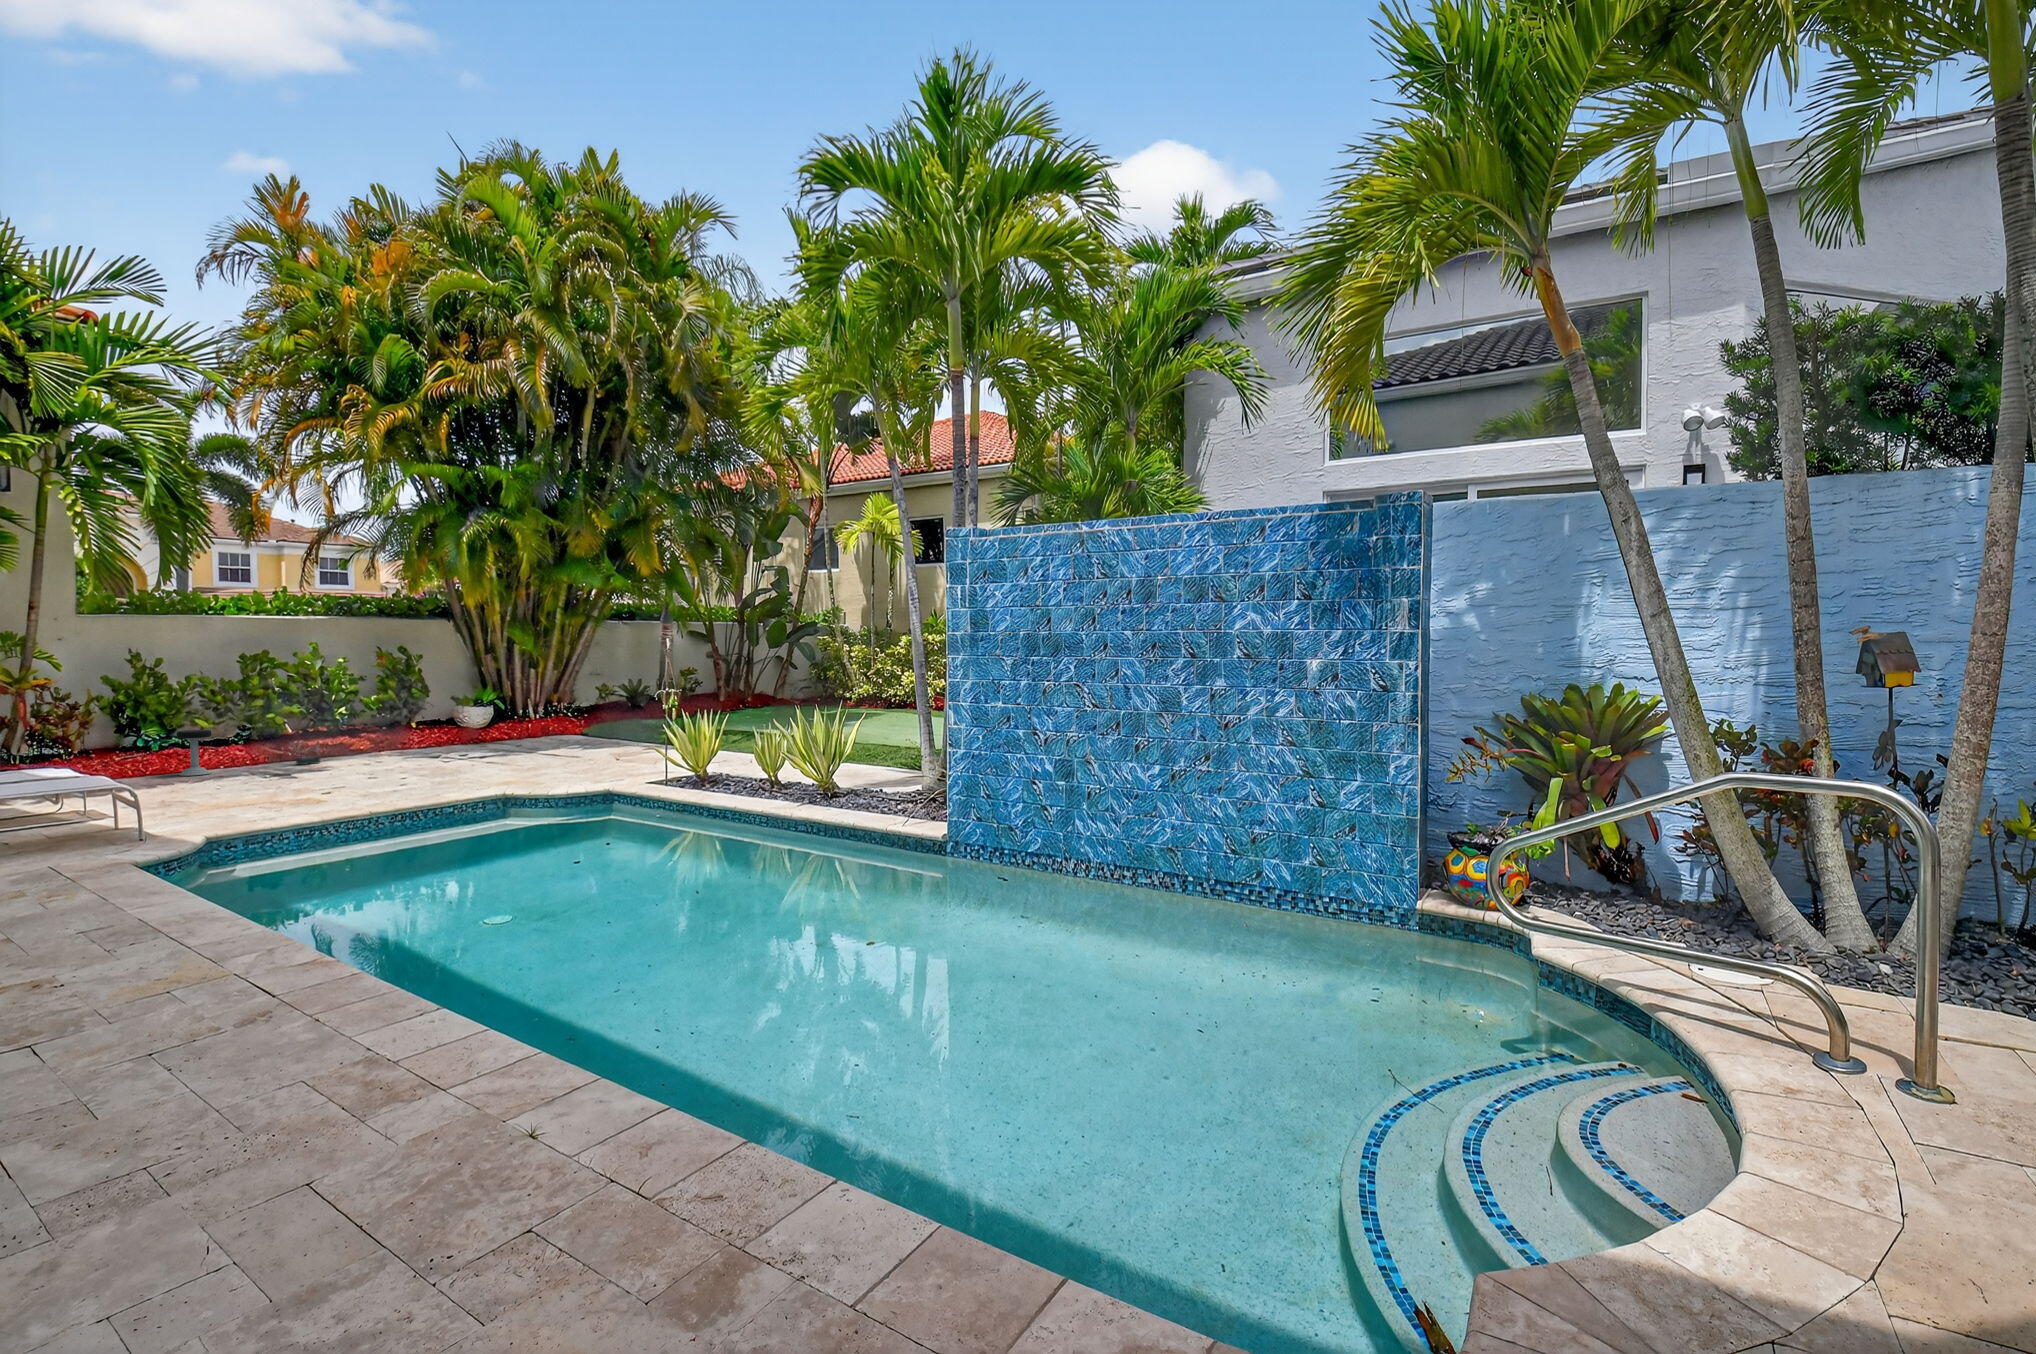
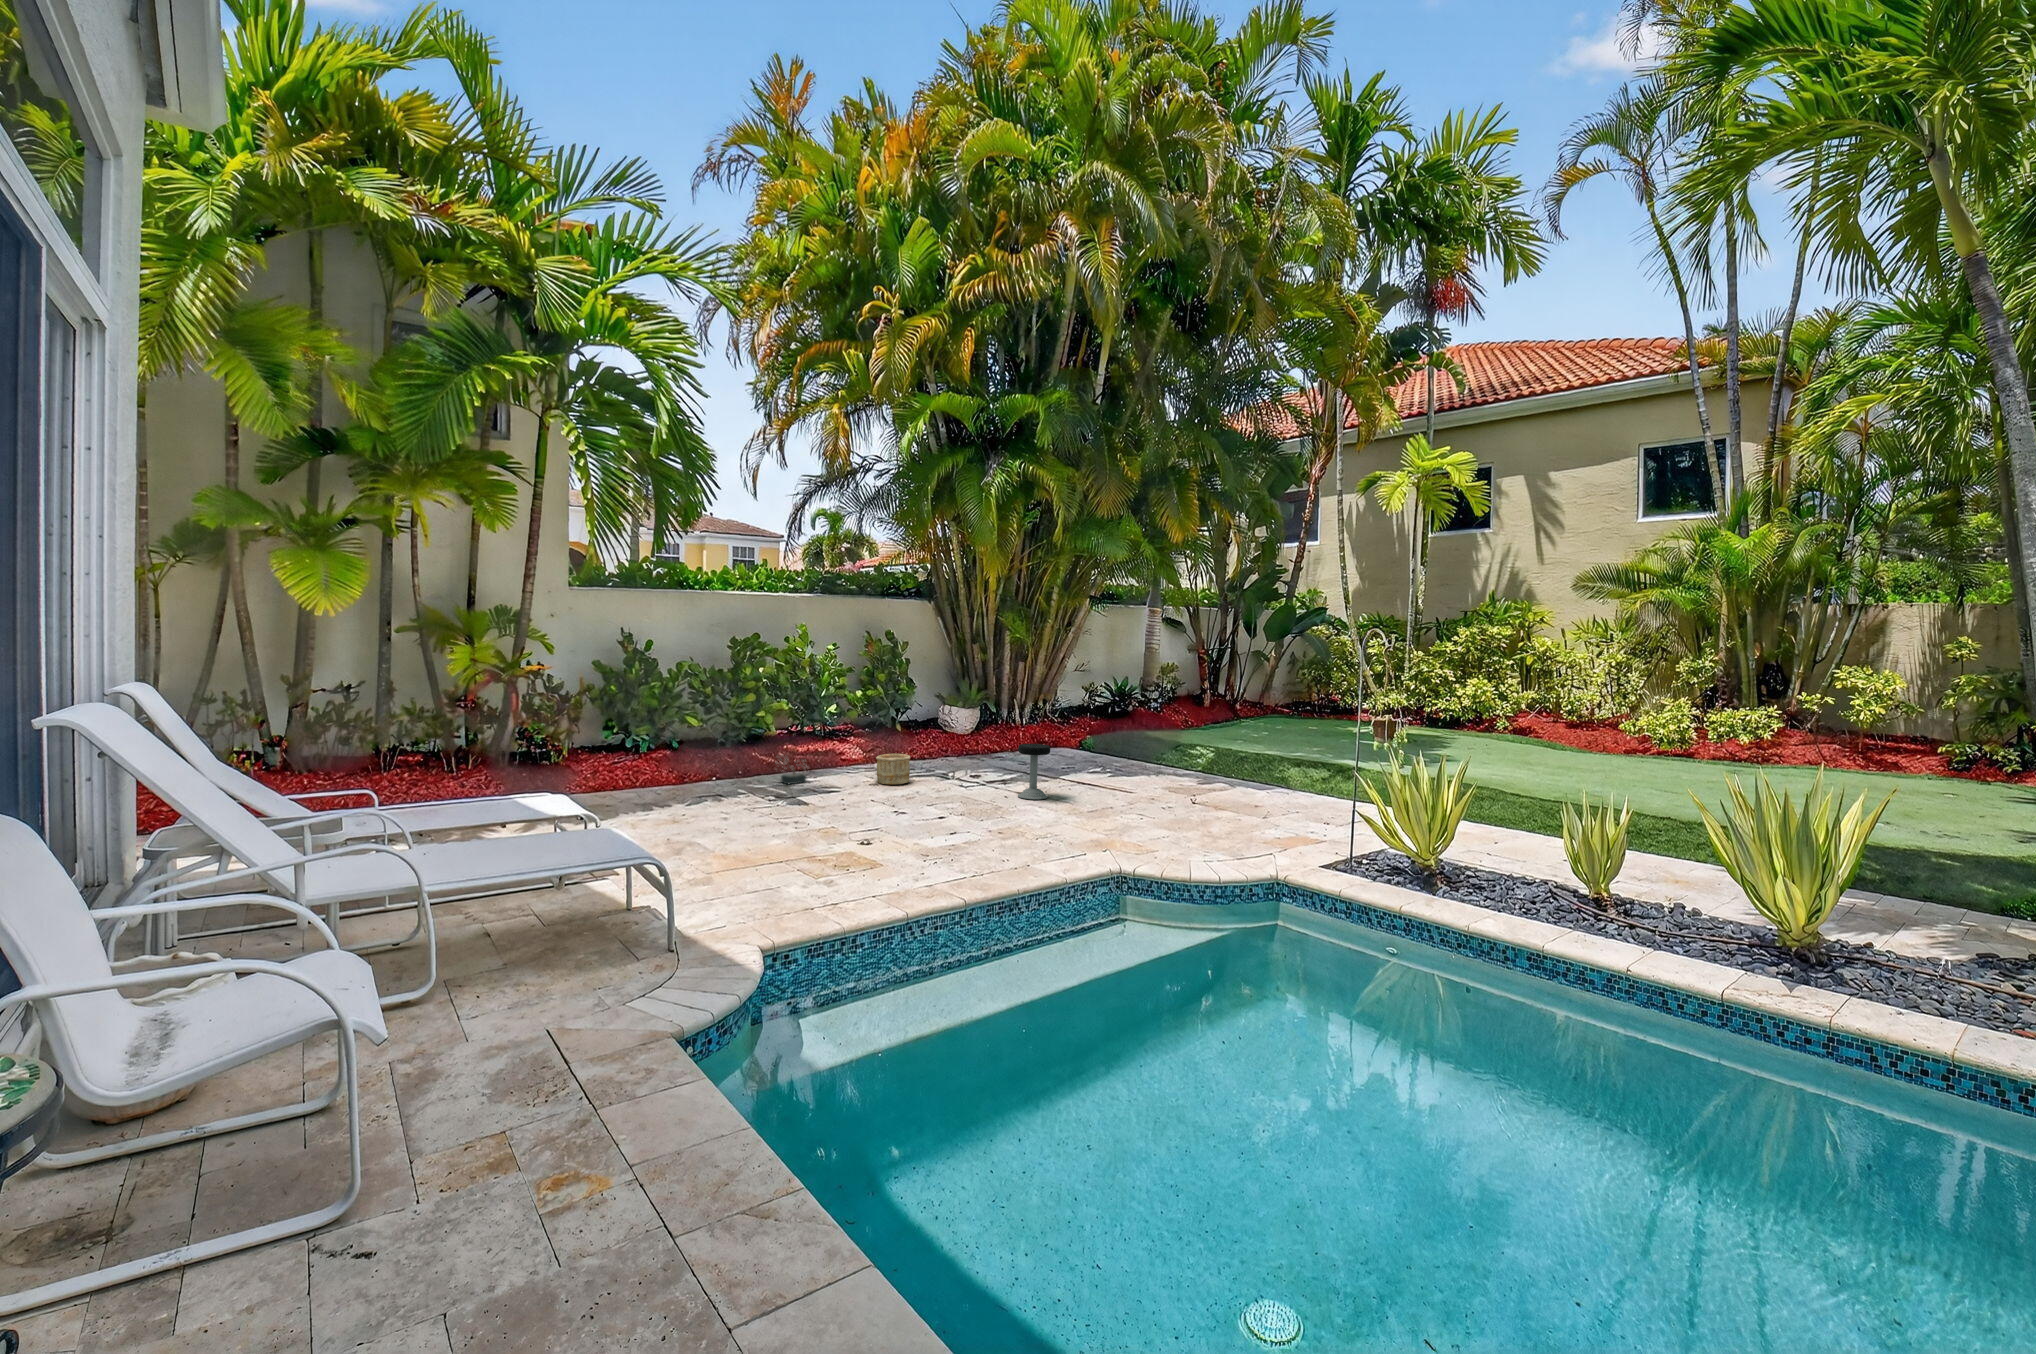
stool: present [176,730,211,776] -> present [1018,744,1050,800]
wooden bucket: none [384,736,416,760] -> present [876,754,910,784]

